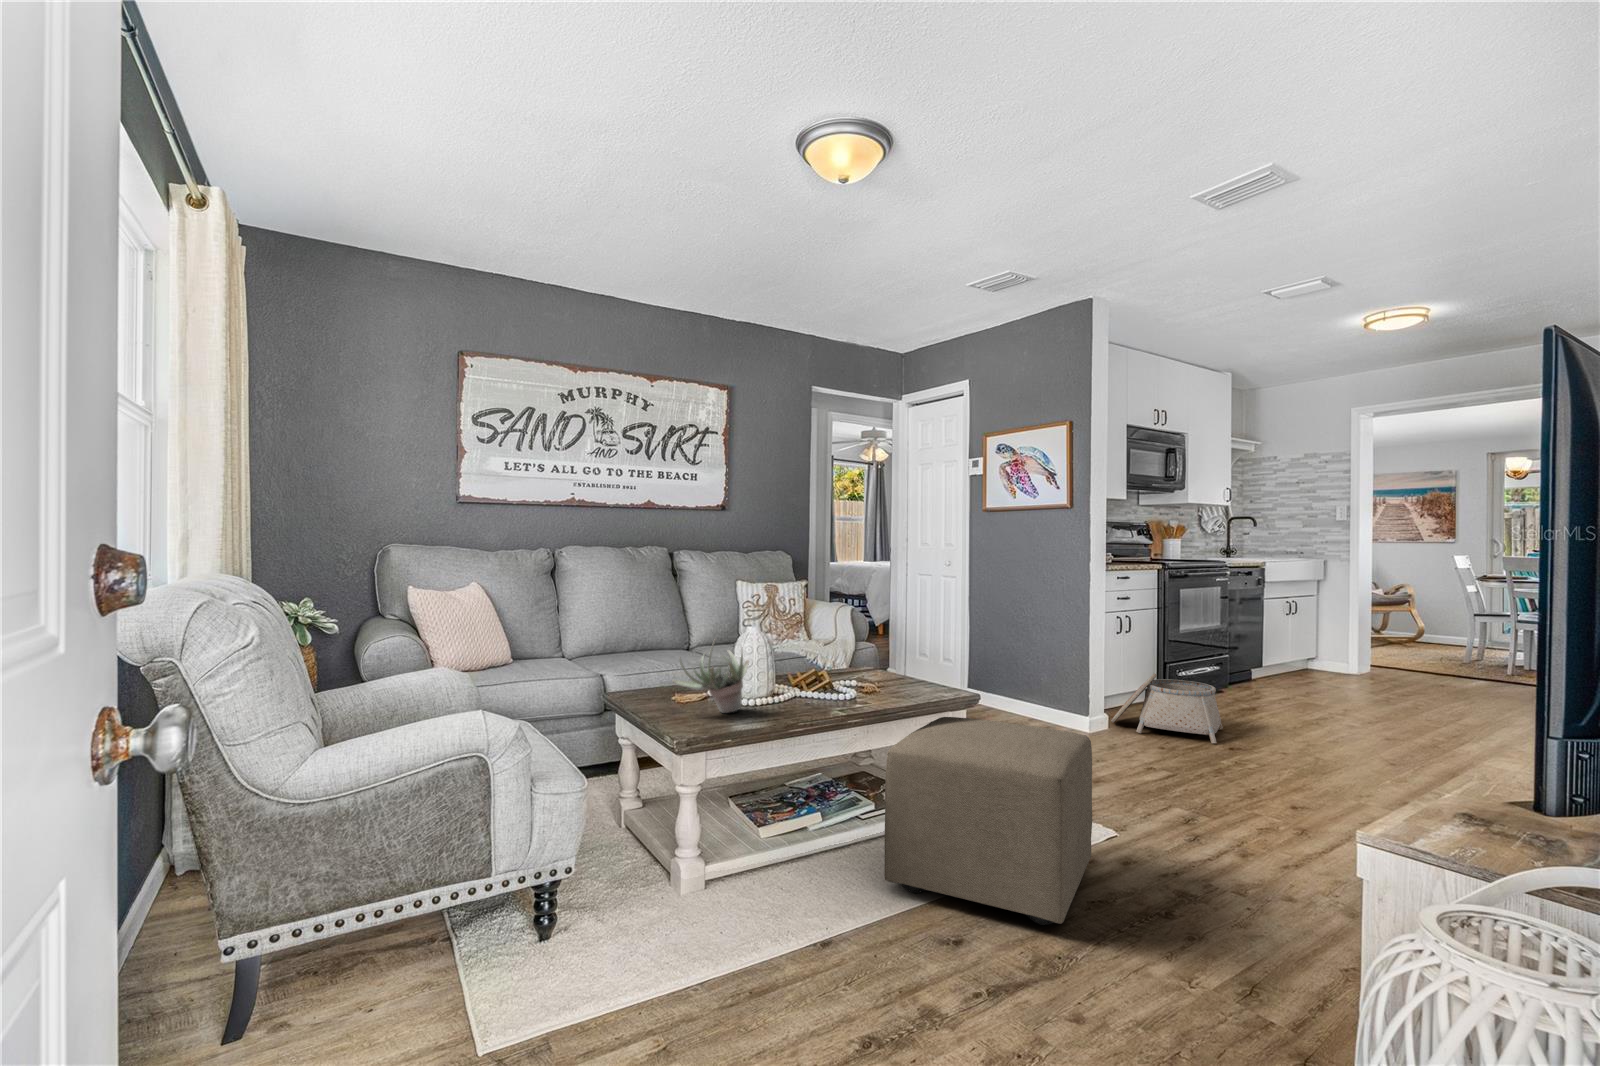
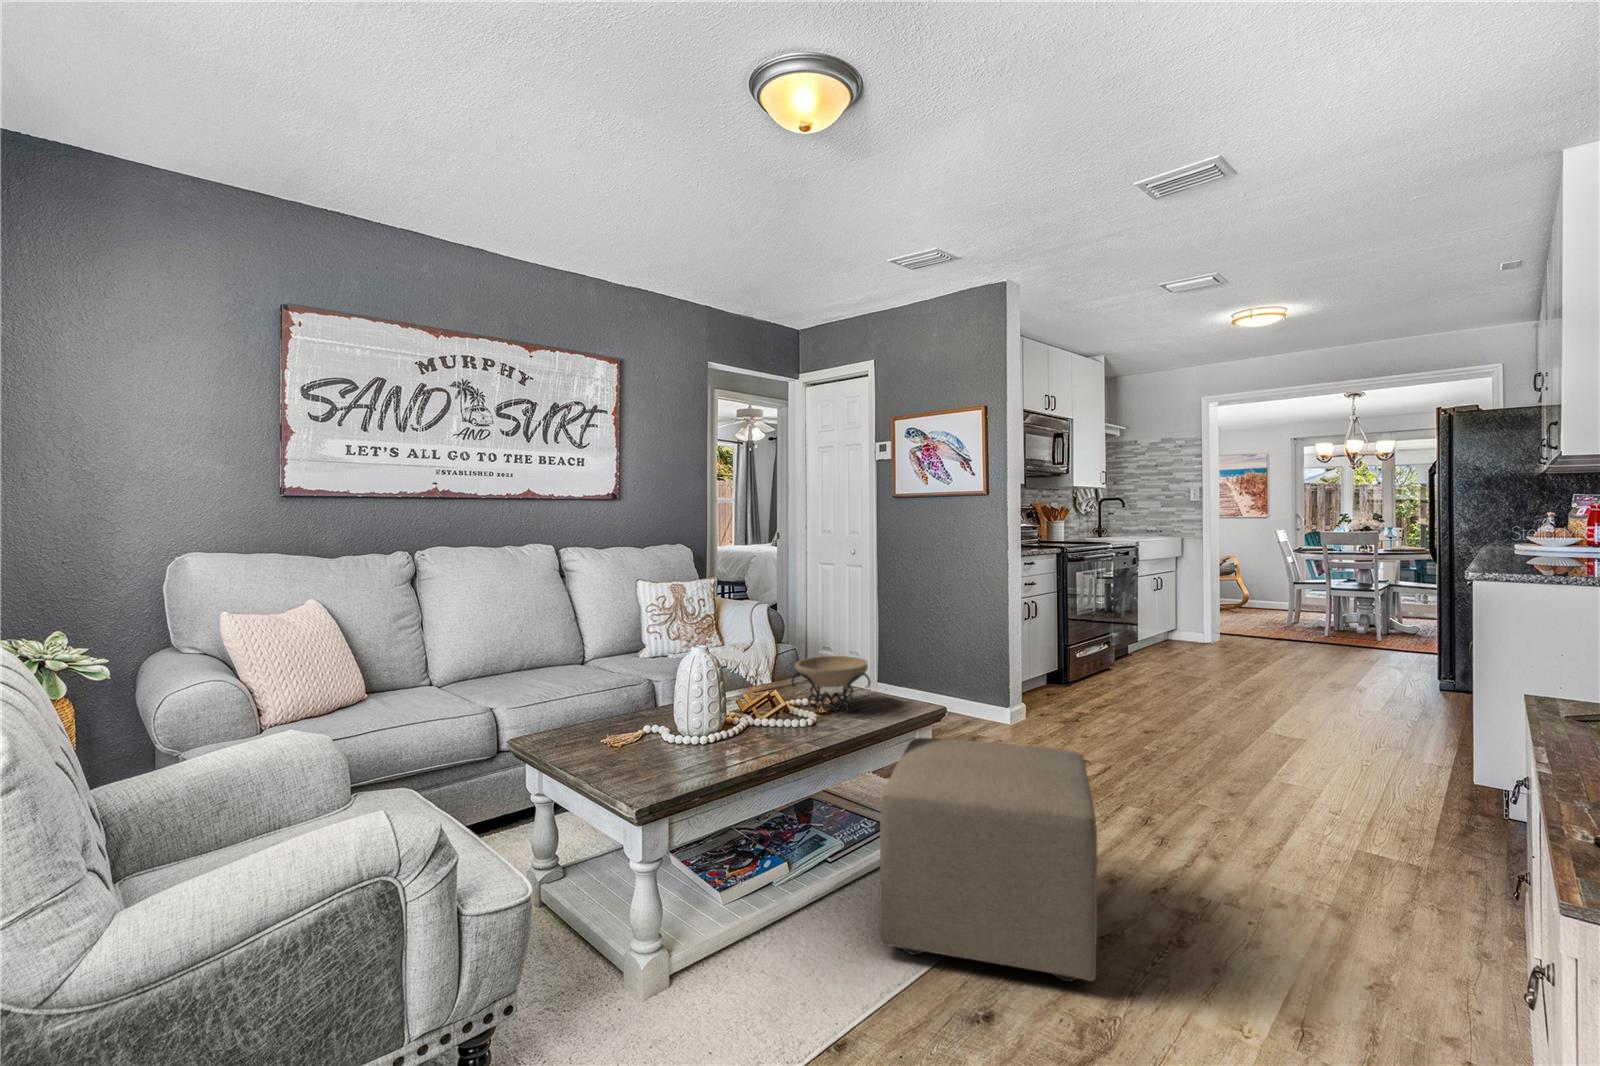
succulent plant: present [673,641,749,713] -> none [609,668,702,758]
decorative bowl: none [835,644,912,692] -> present [792,656,870,711]
basket: present [1111,673,1223,743] -> none [1024,659,1129,727]

